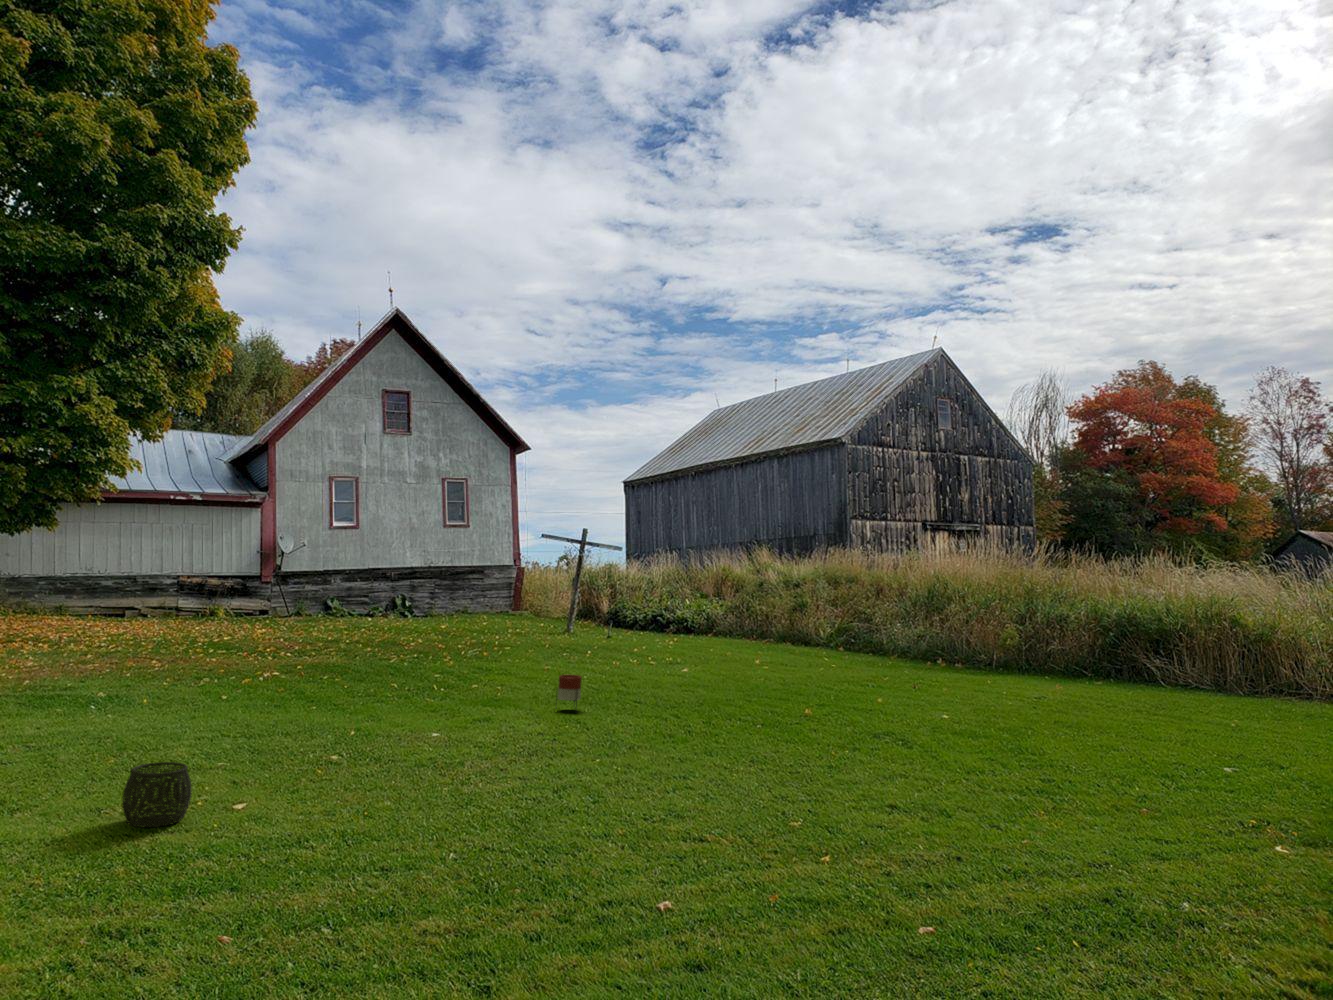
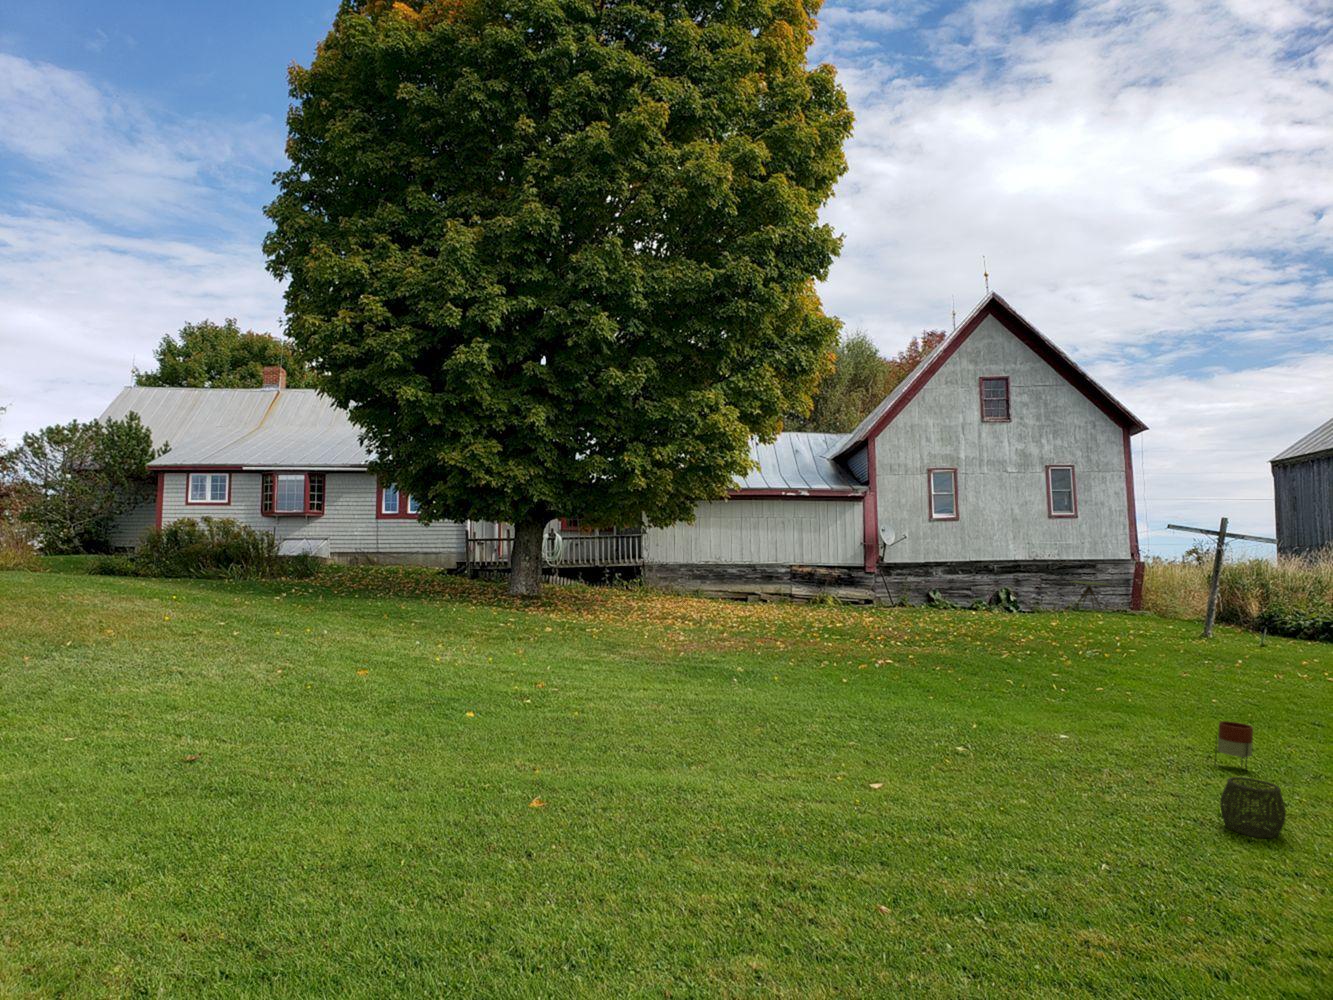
round table: none [461,584,495,608] -> present [1070,581,1108,608]
woven basket: present [122,762,192,828] -> present [1220,777,1286,838]

